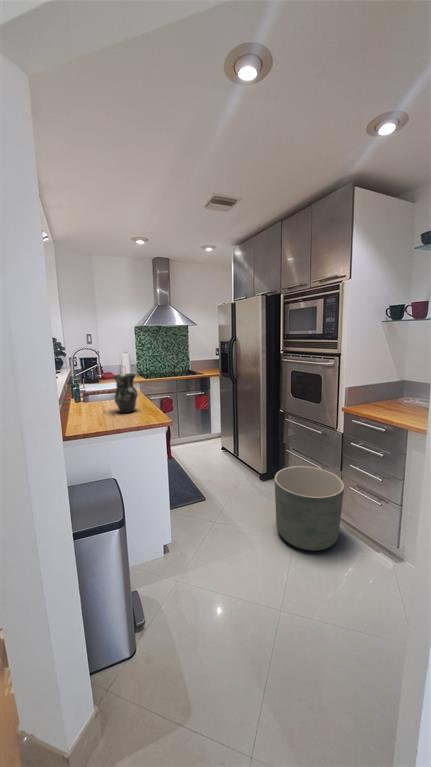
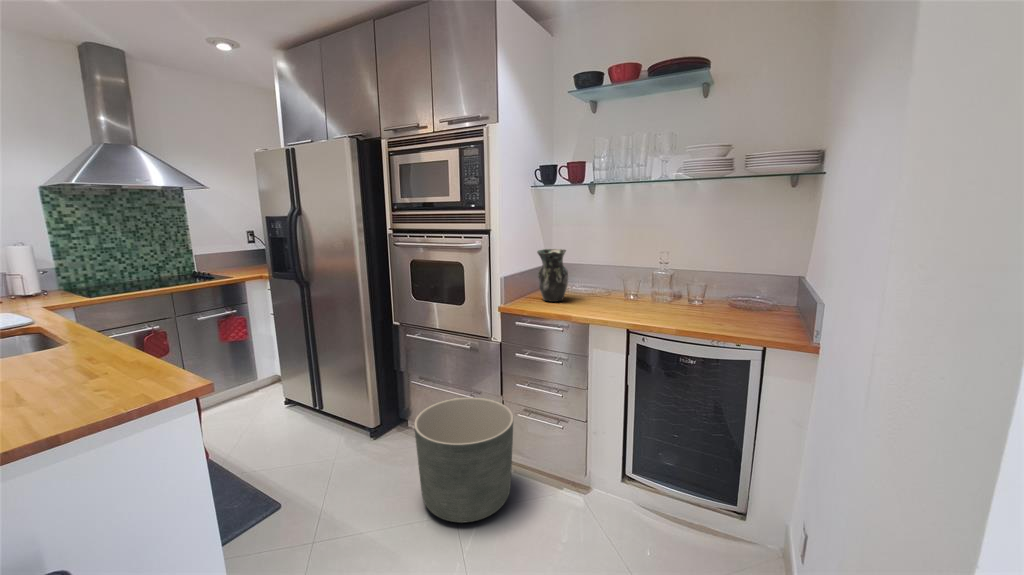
vase: present [113,374,138,413] -> present [537,249,568,302]

